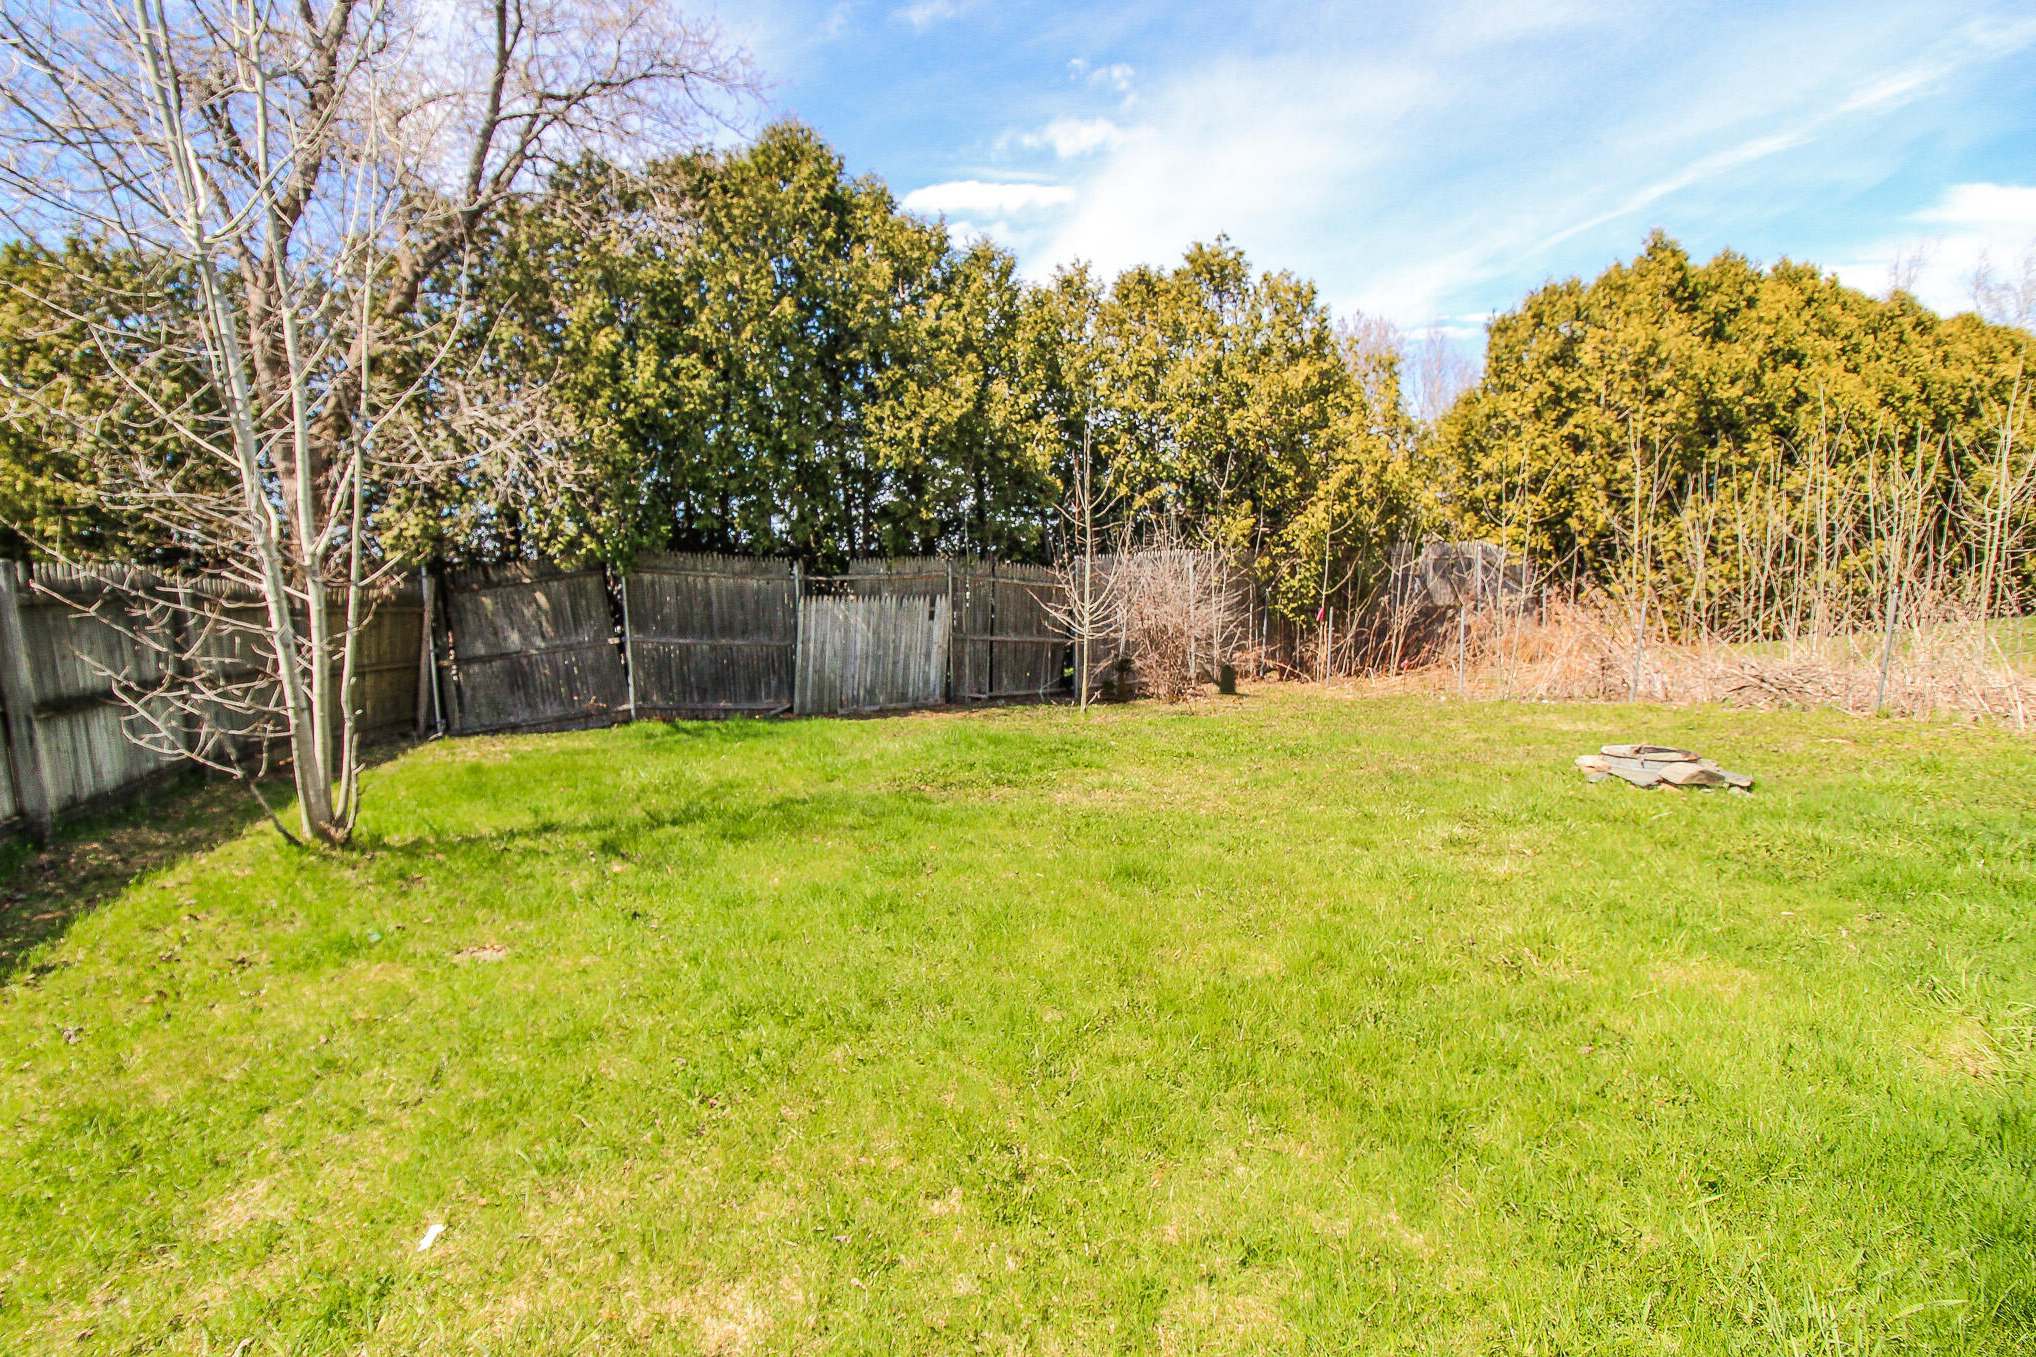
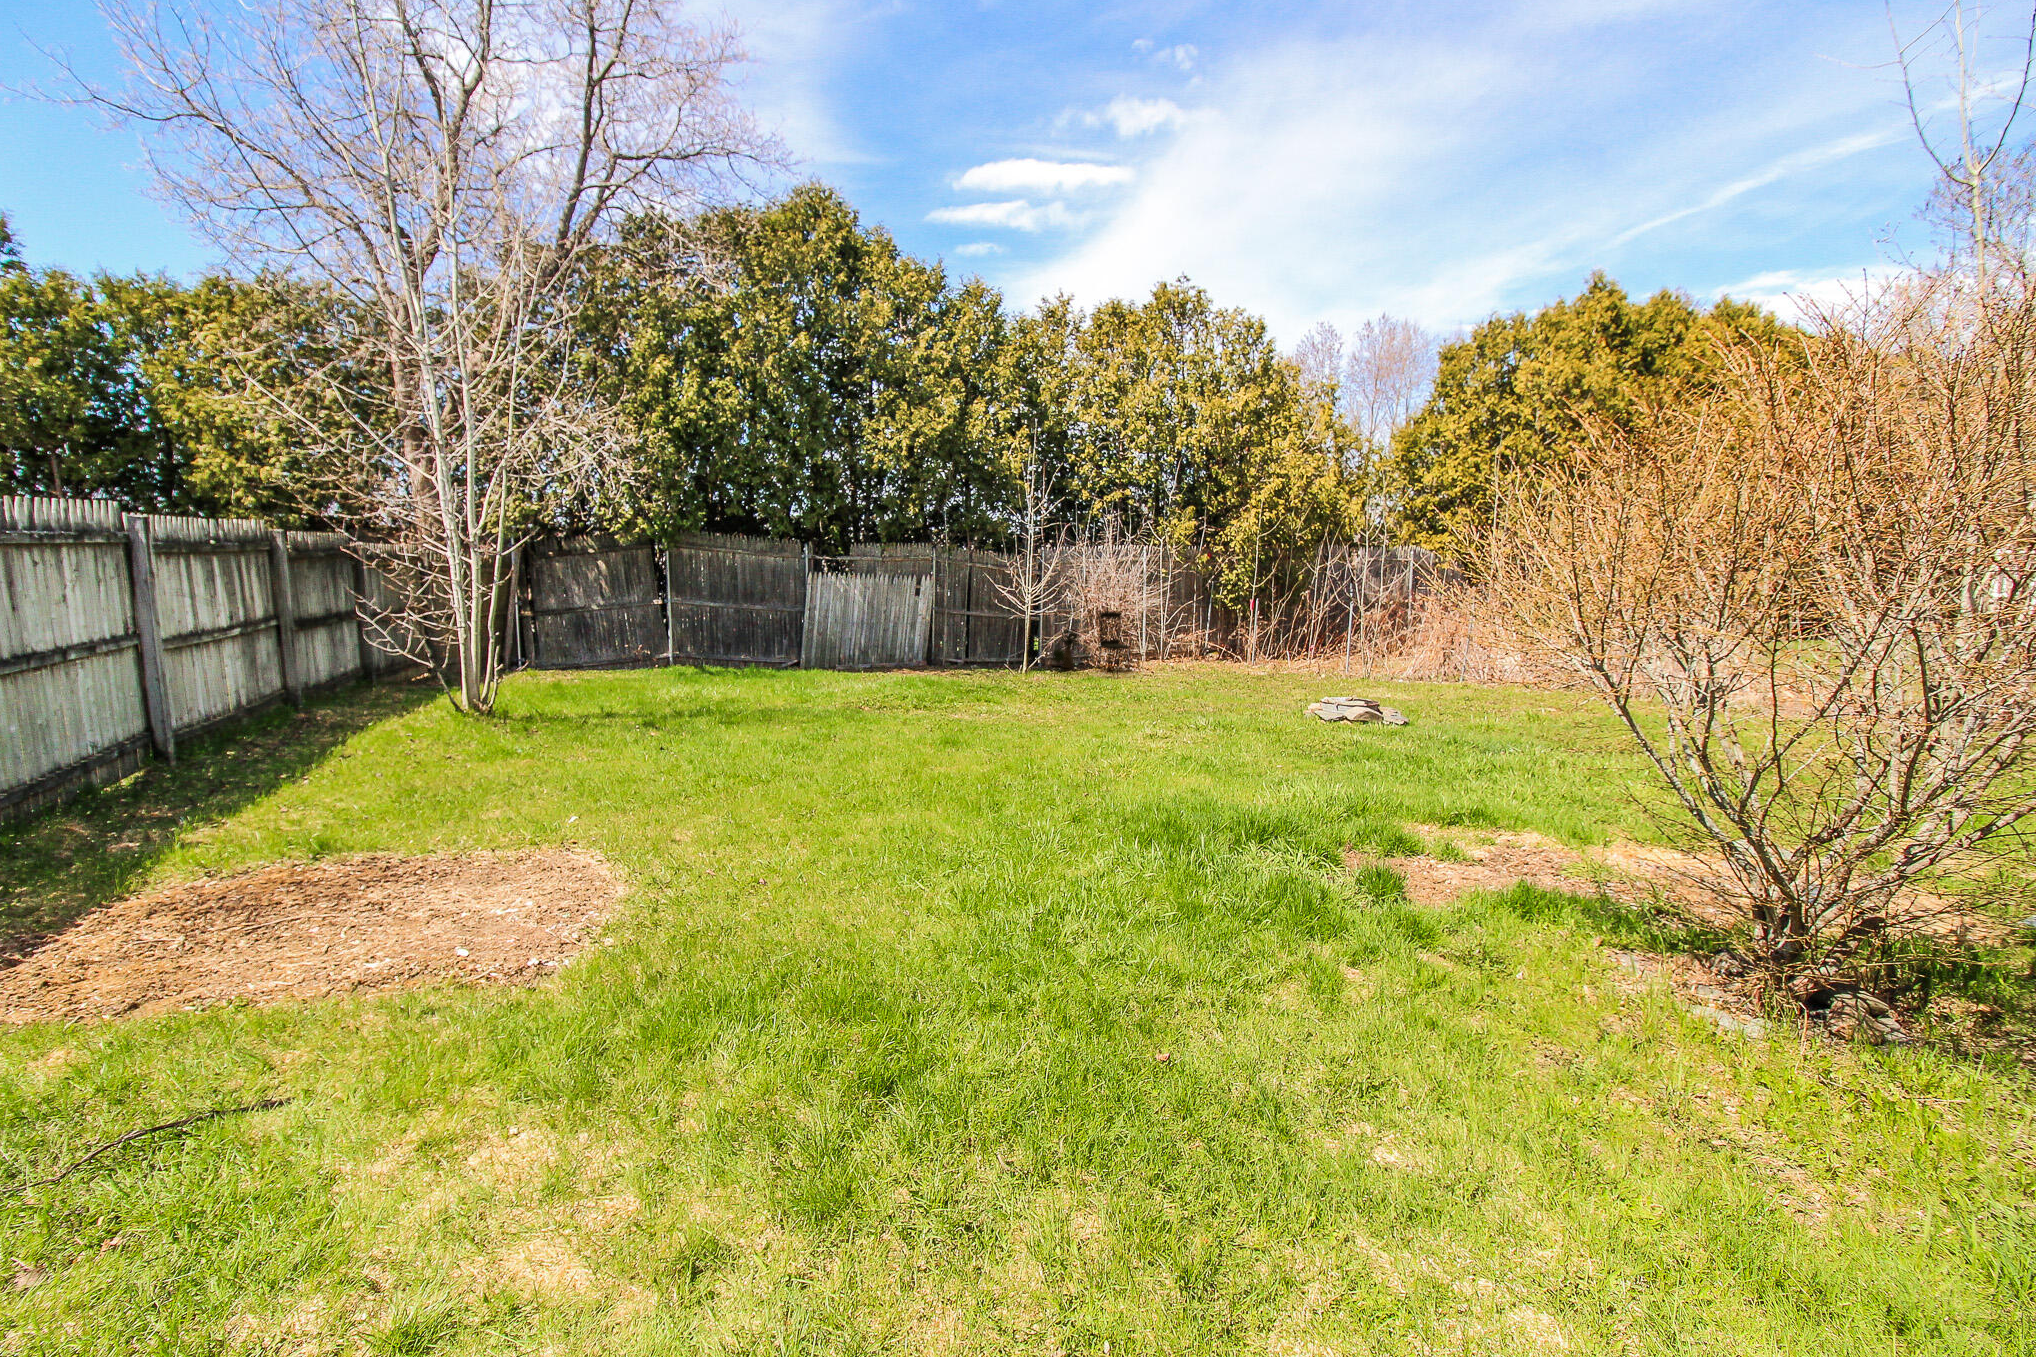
chair: none [1155,629,1196,700] -> present [1098,611,1130,668]
watering can: present [1200,658,1236,694] -> none [1139,637,1172,668]

